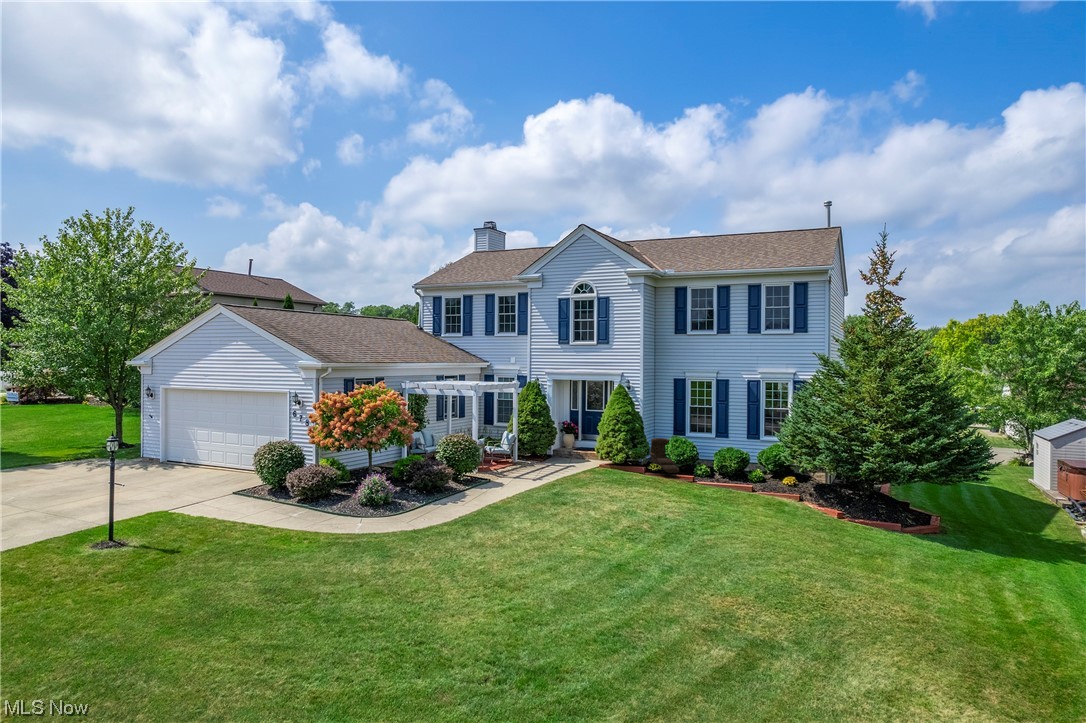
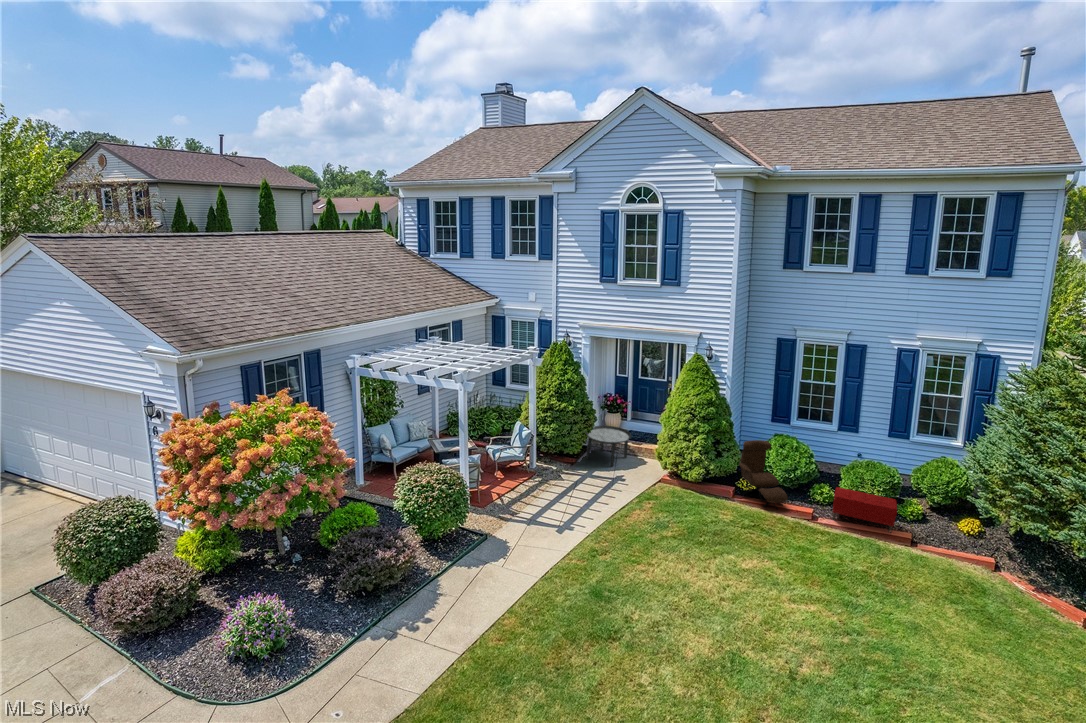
round table: none [549,439,580,462] -> present [586,426,631,467]
bench: none [706,462,745,486] -> present [833,487,897,533]

